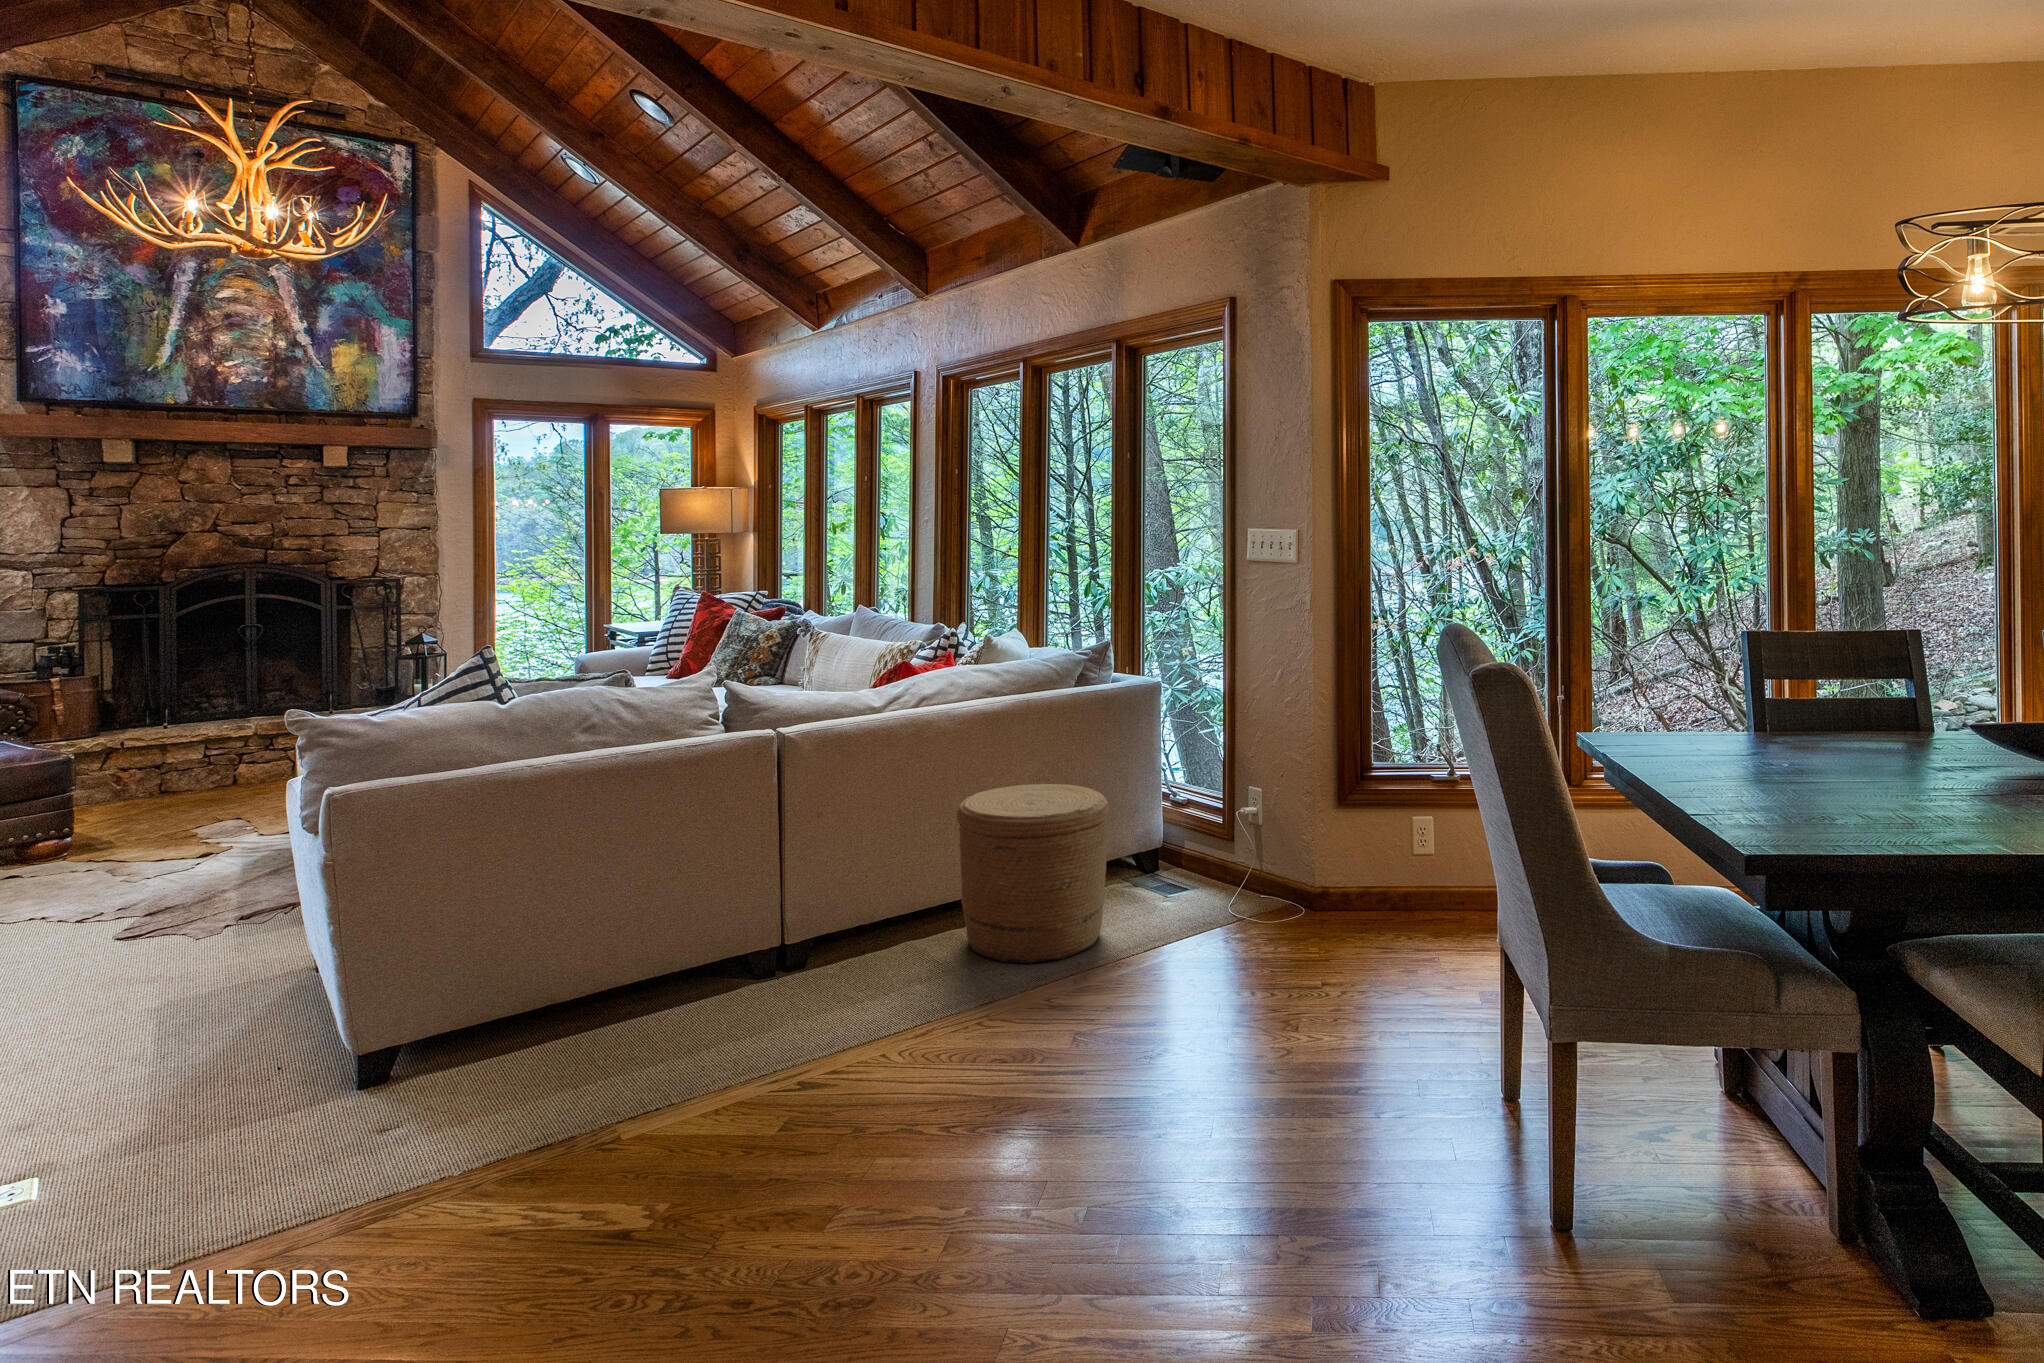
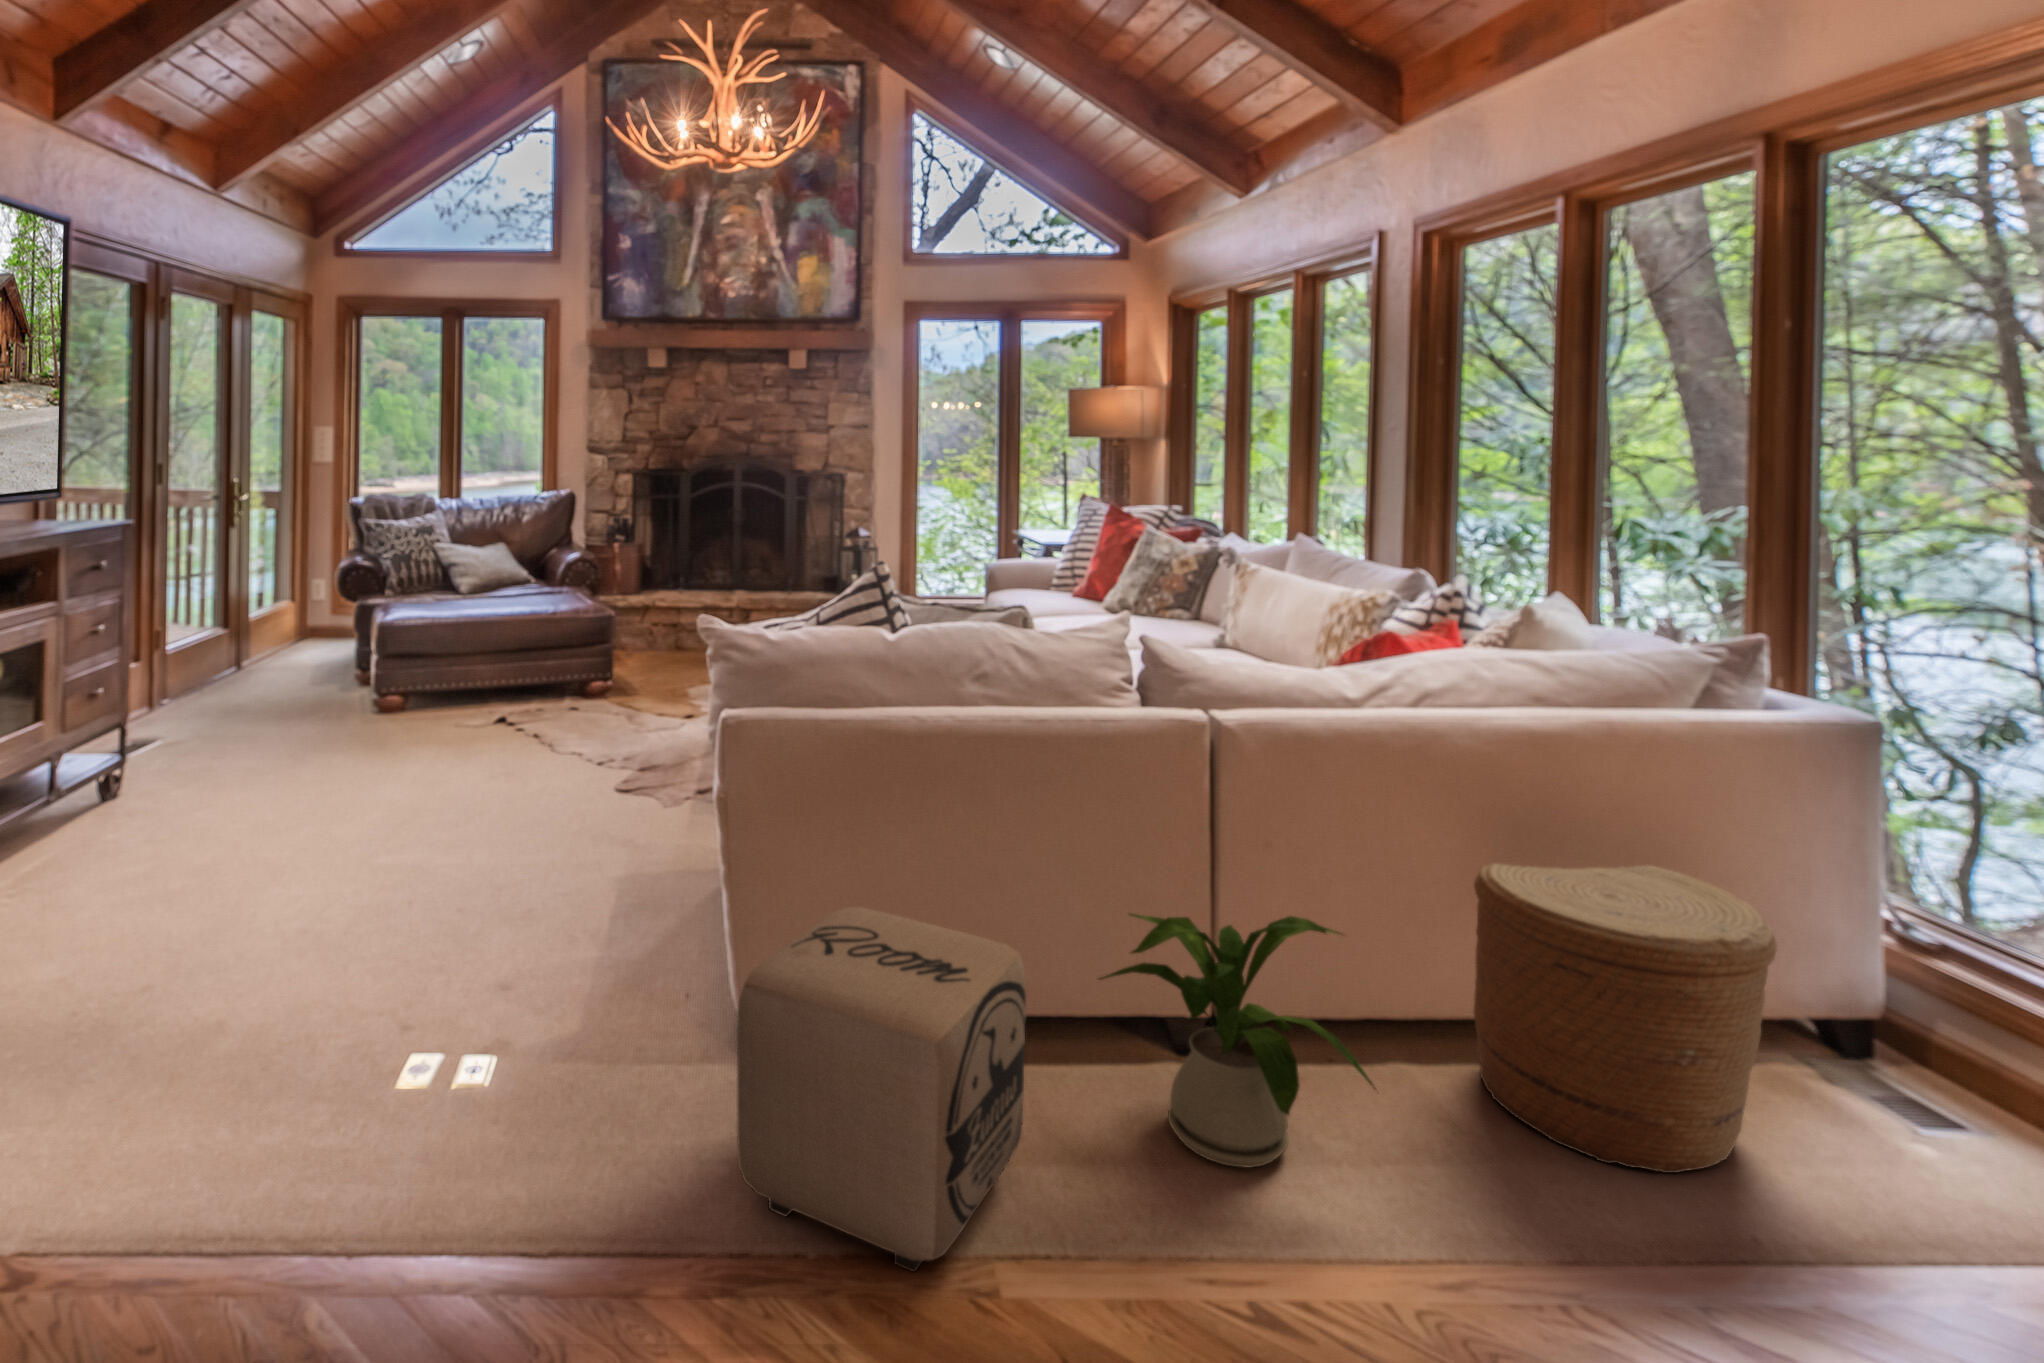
house plant: none [694,844,892,1033] -> present [1097,913,1374,1168]
ottoman: none [369,908,636,1171] -> present [737,907,1026,1272]

